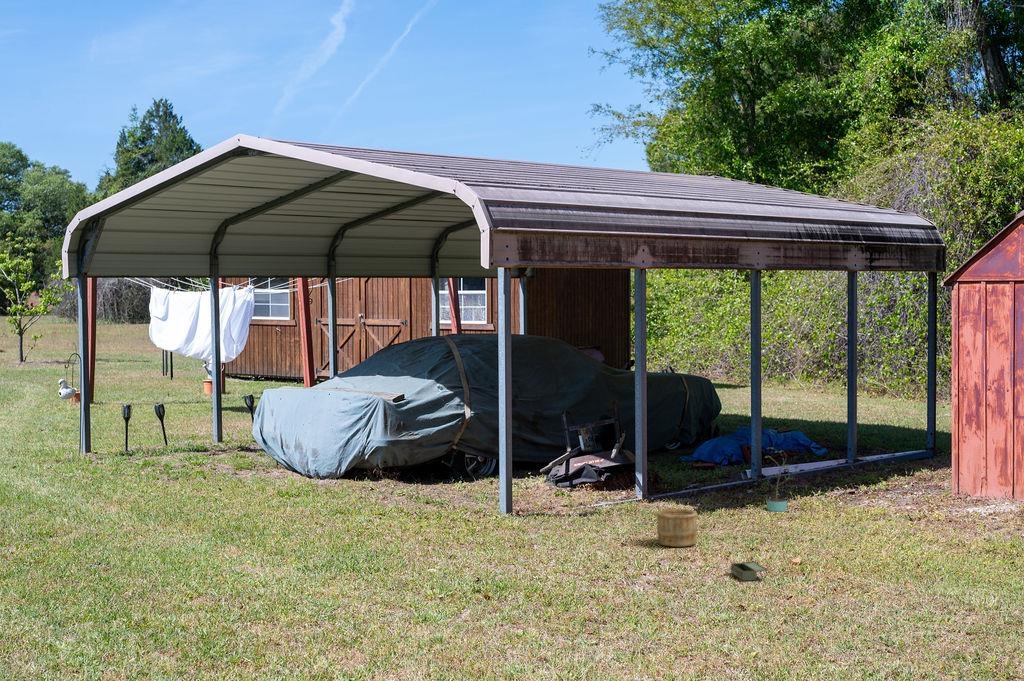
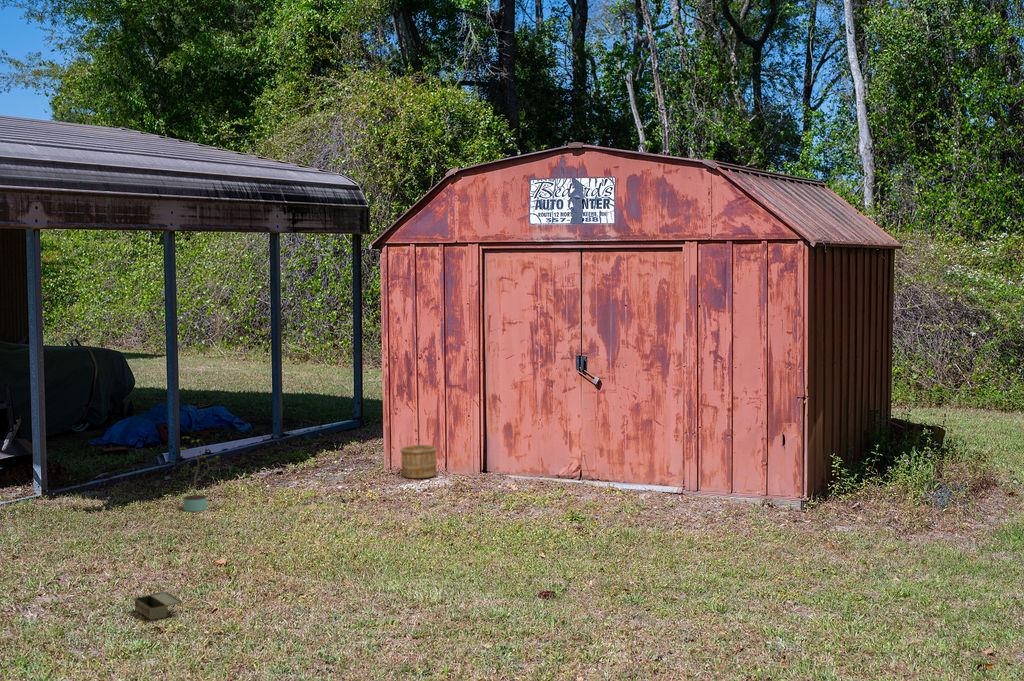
wooden bucket: present [656,509,698,547] -> present [400,445,437,478]

